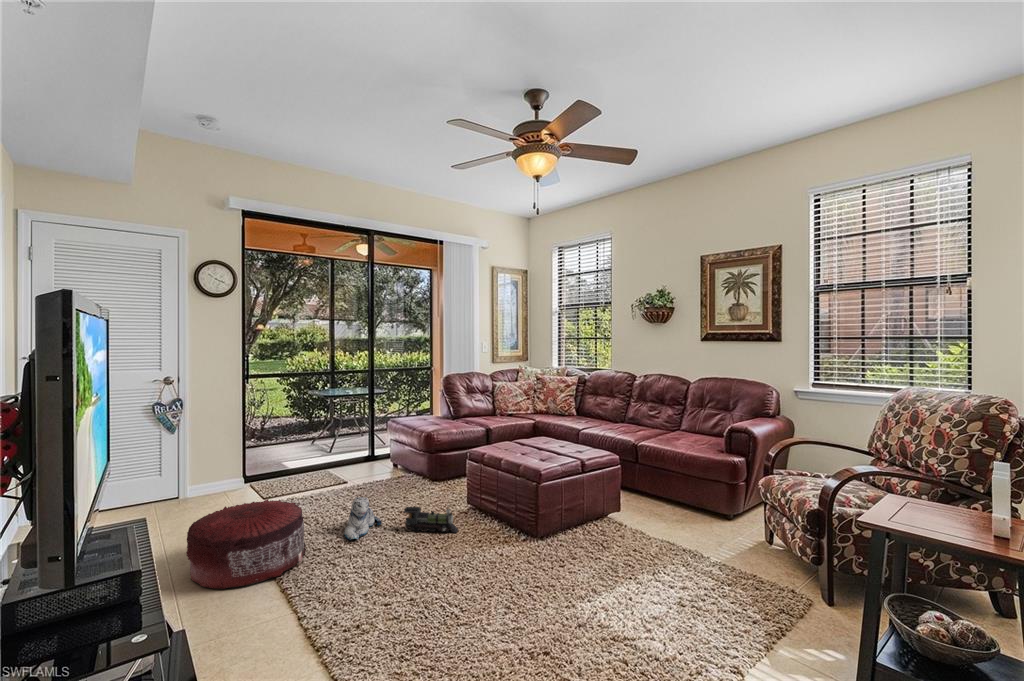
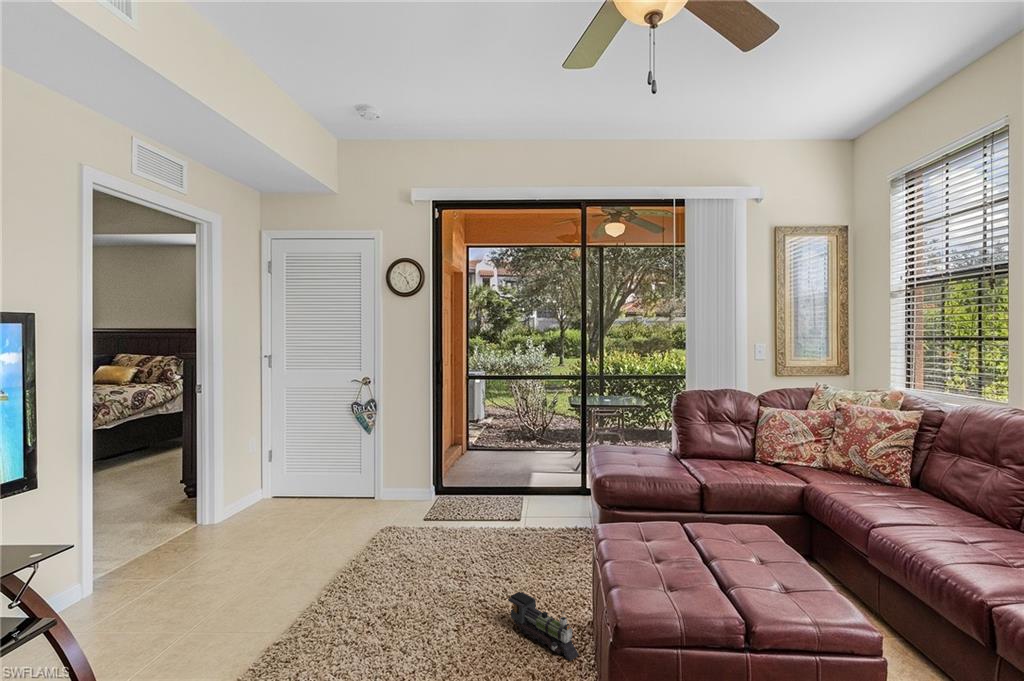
plush toy: present [344,497,382,540] -> none [436,559,501,620]
pouf: present [186,499,306,589] -> none [252,535,386,648]

